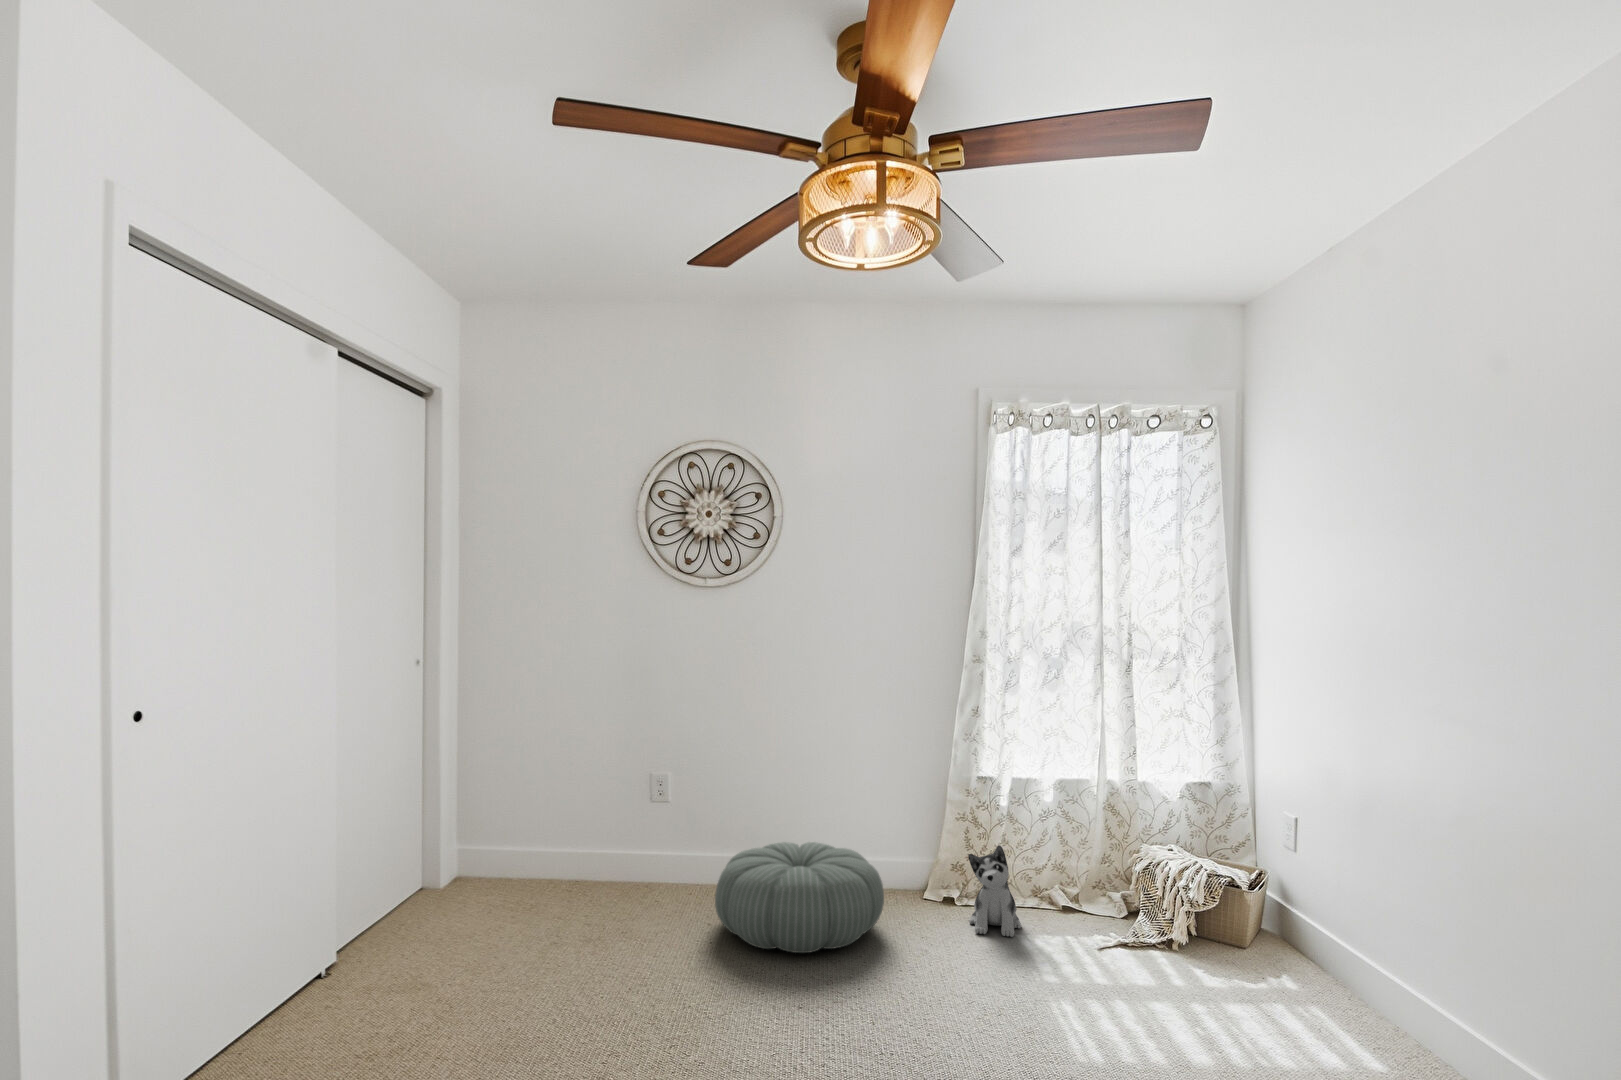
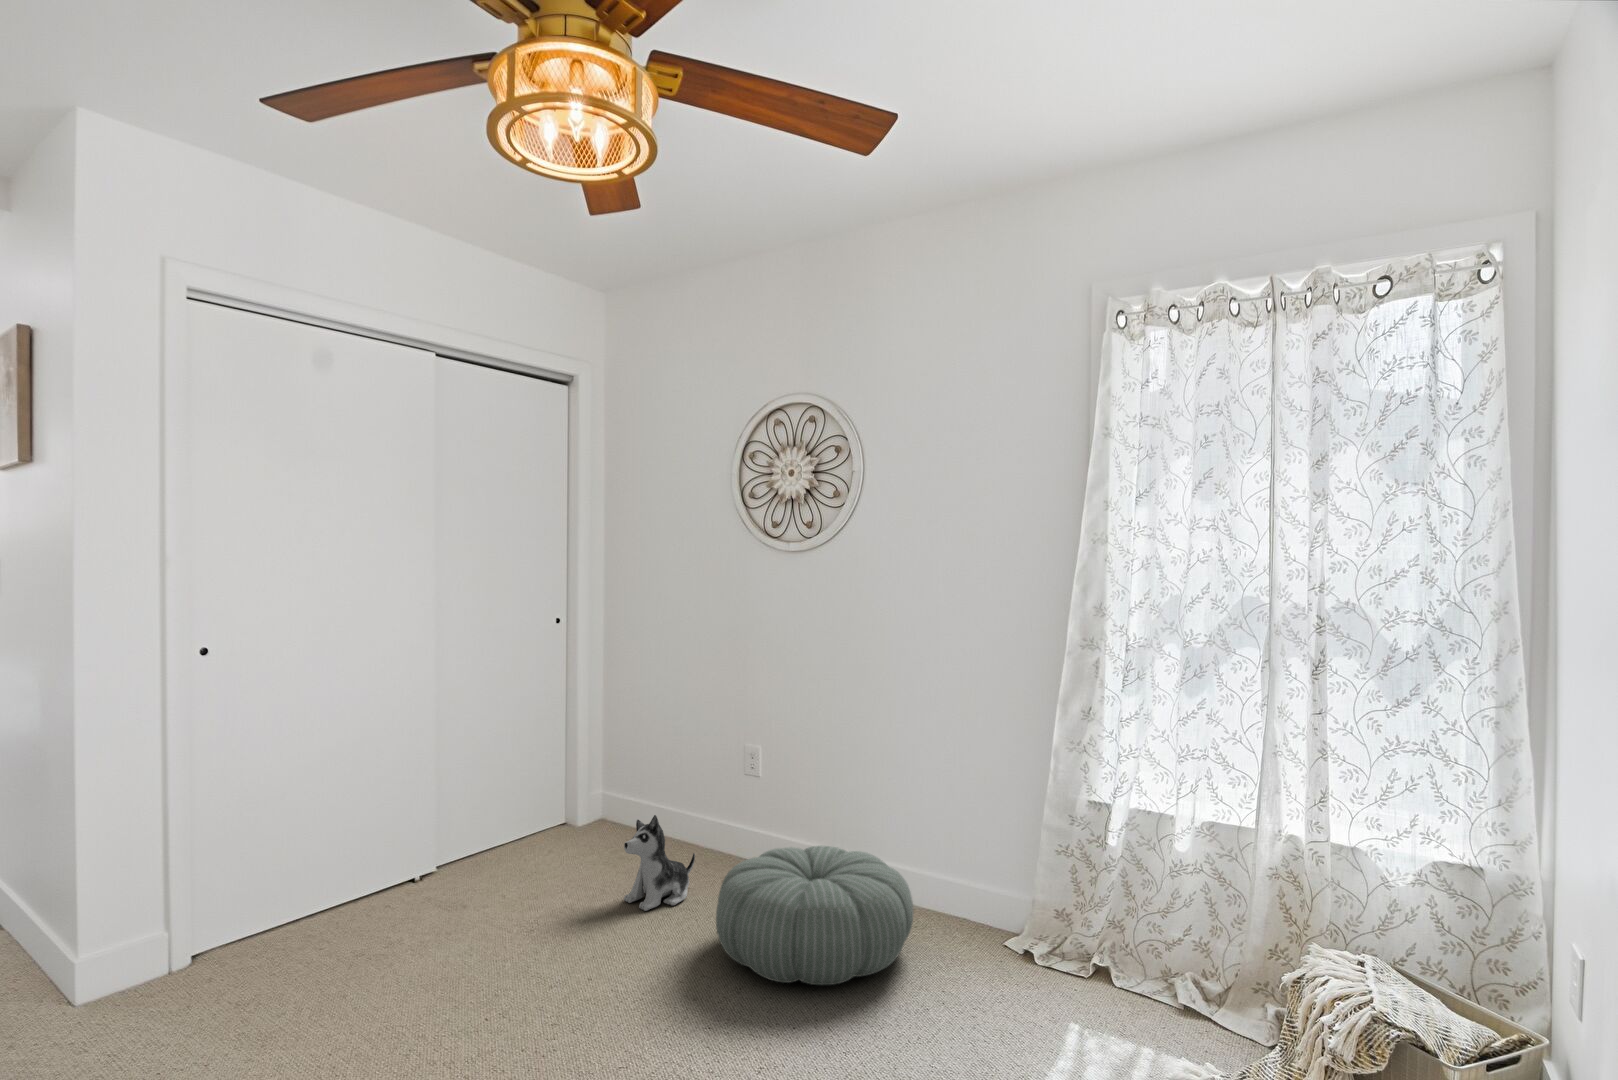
plush toy: present [968,845,1021,937] -> present [624,815,695,911]

